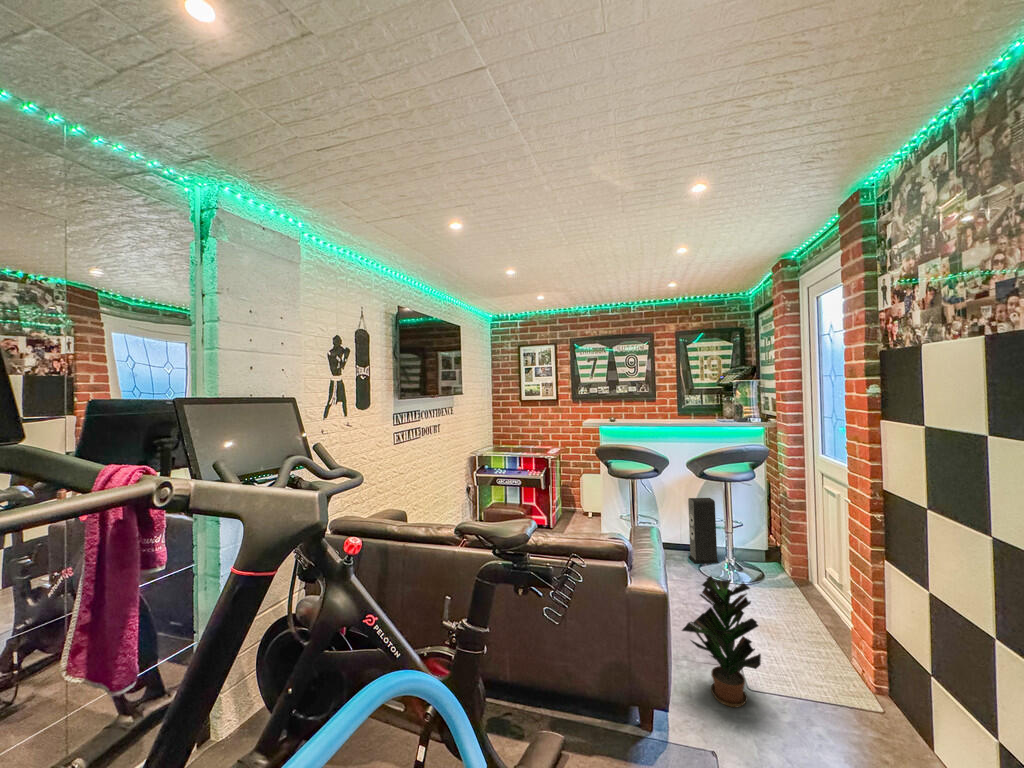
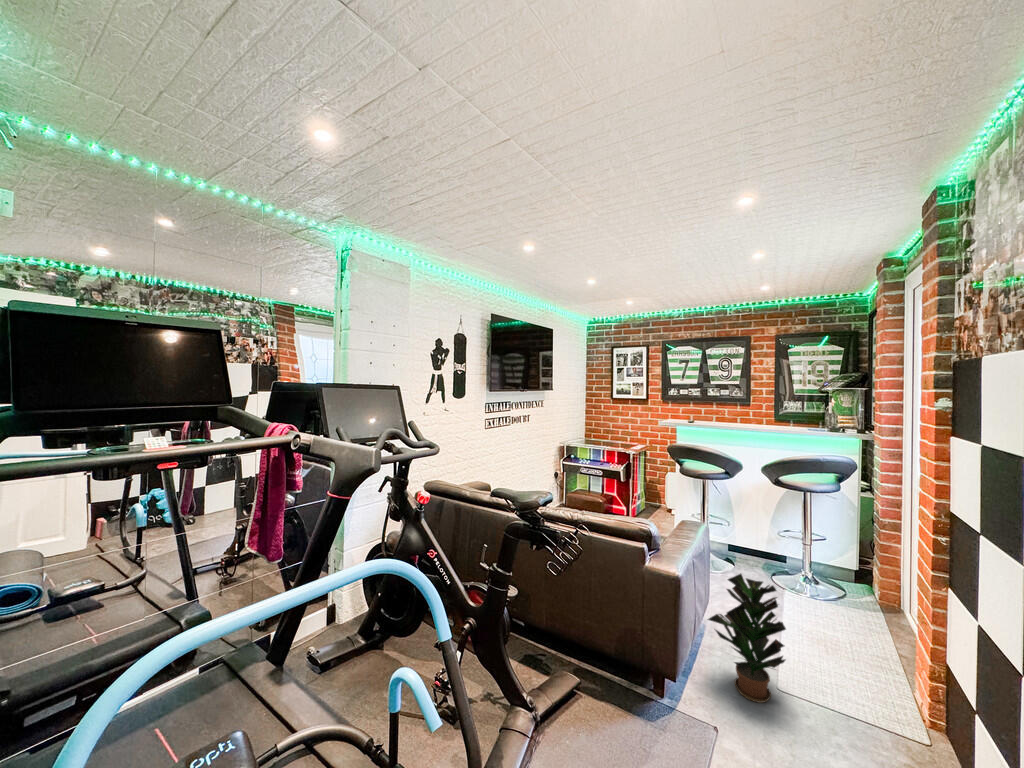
speaker: present [688,498,719,564] -> none [766,505,799,576]

